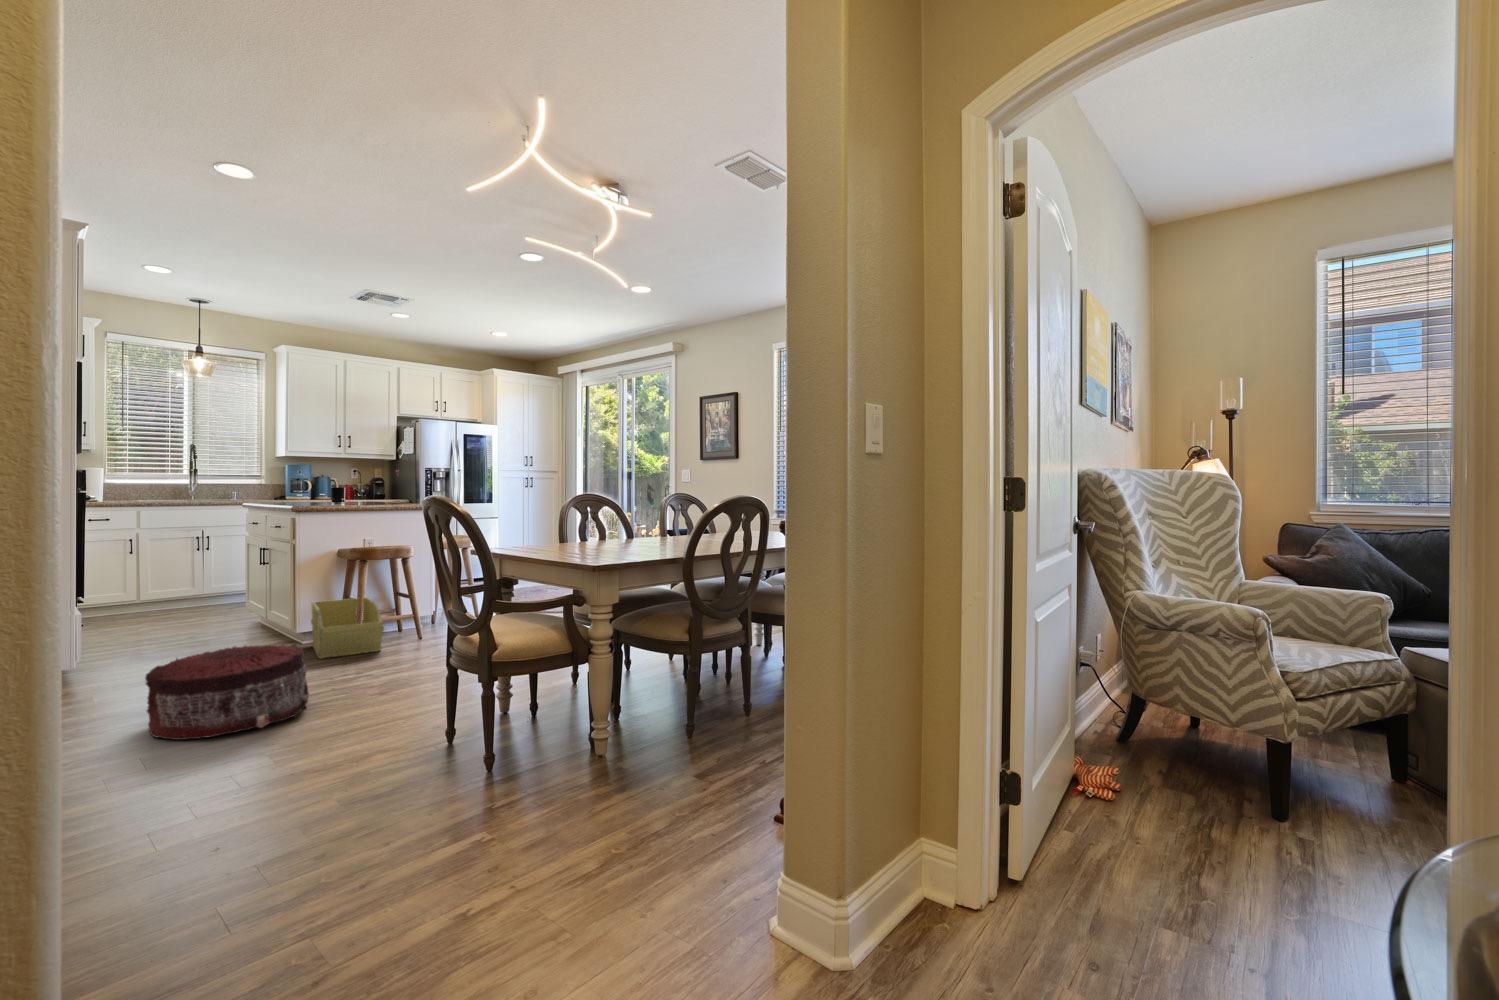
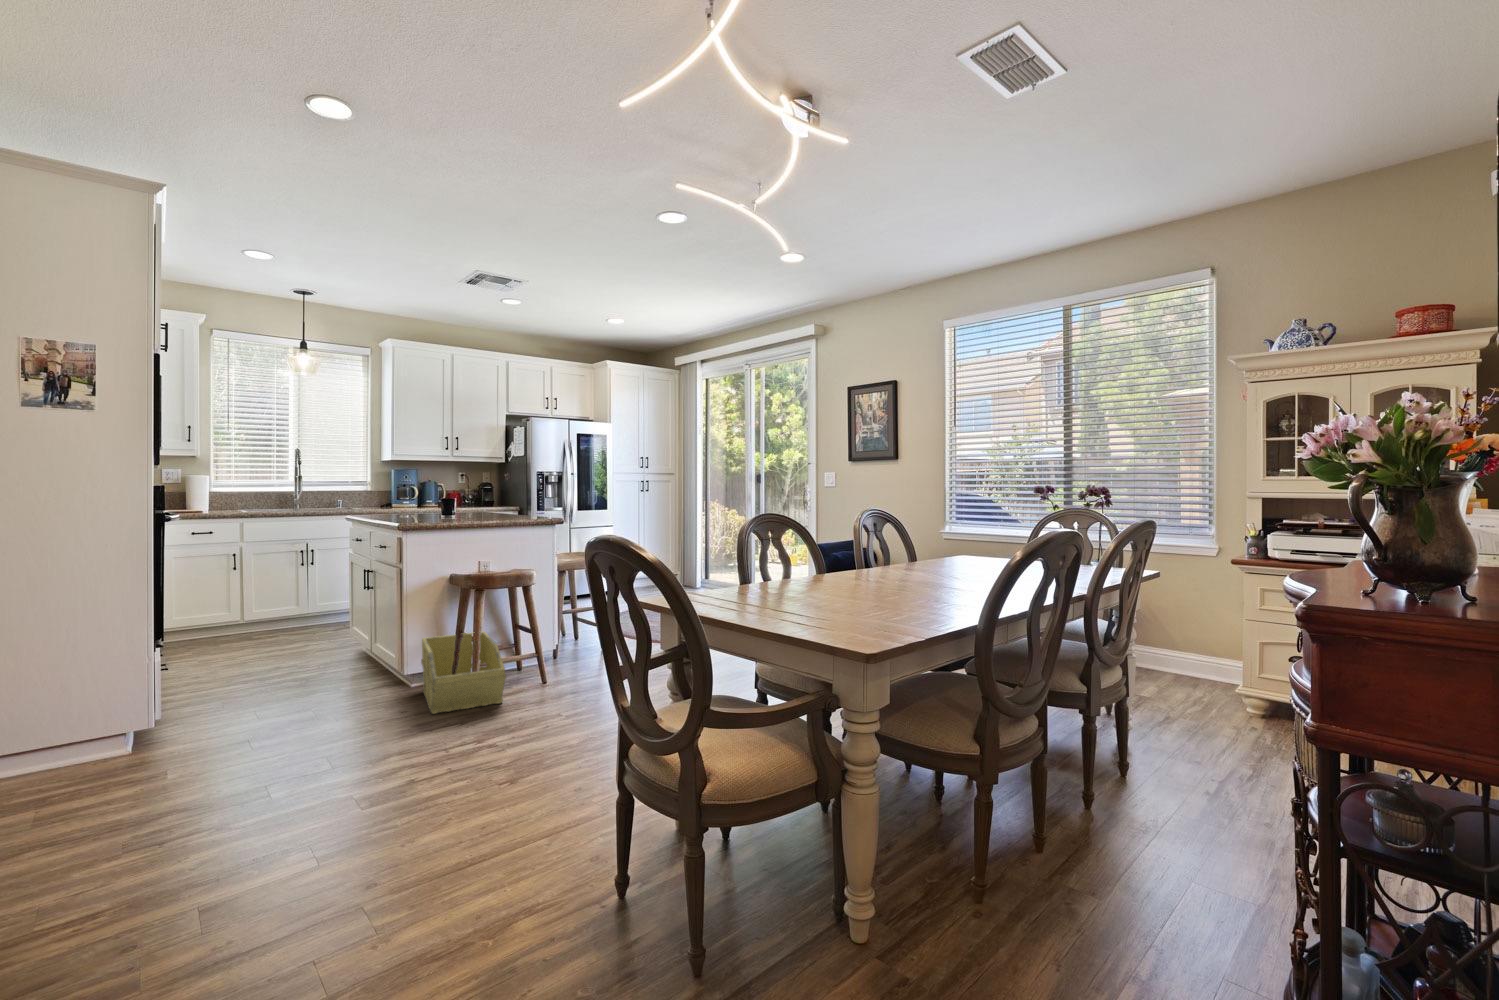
pouf: present [145,644,309,740] -> none [213,717,423,871]

